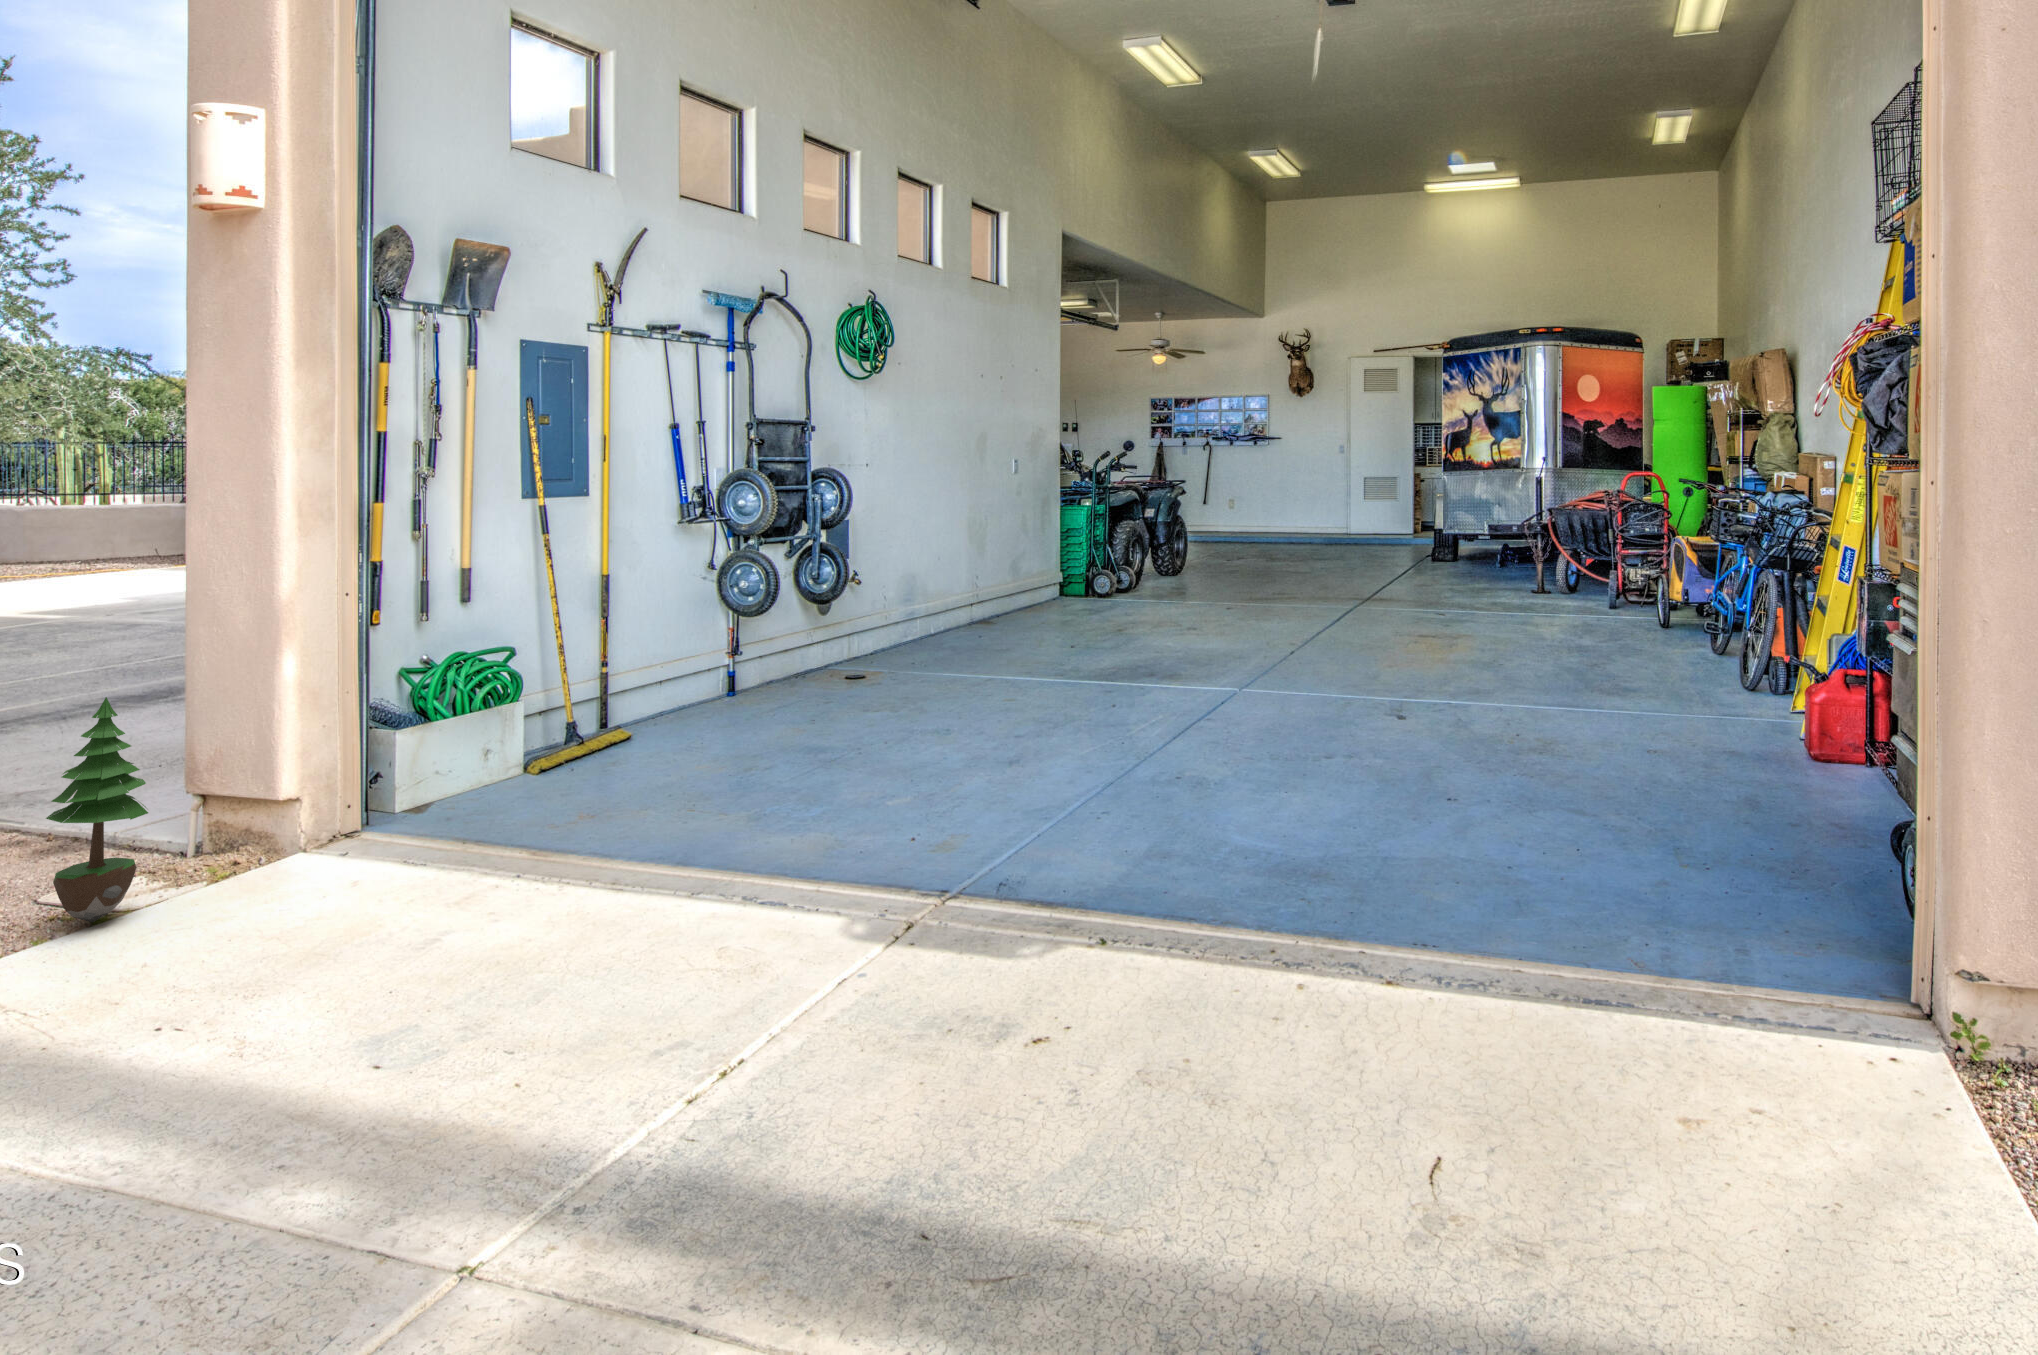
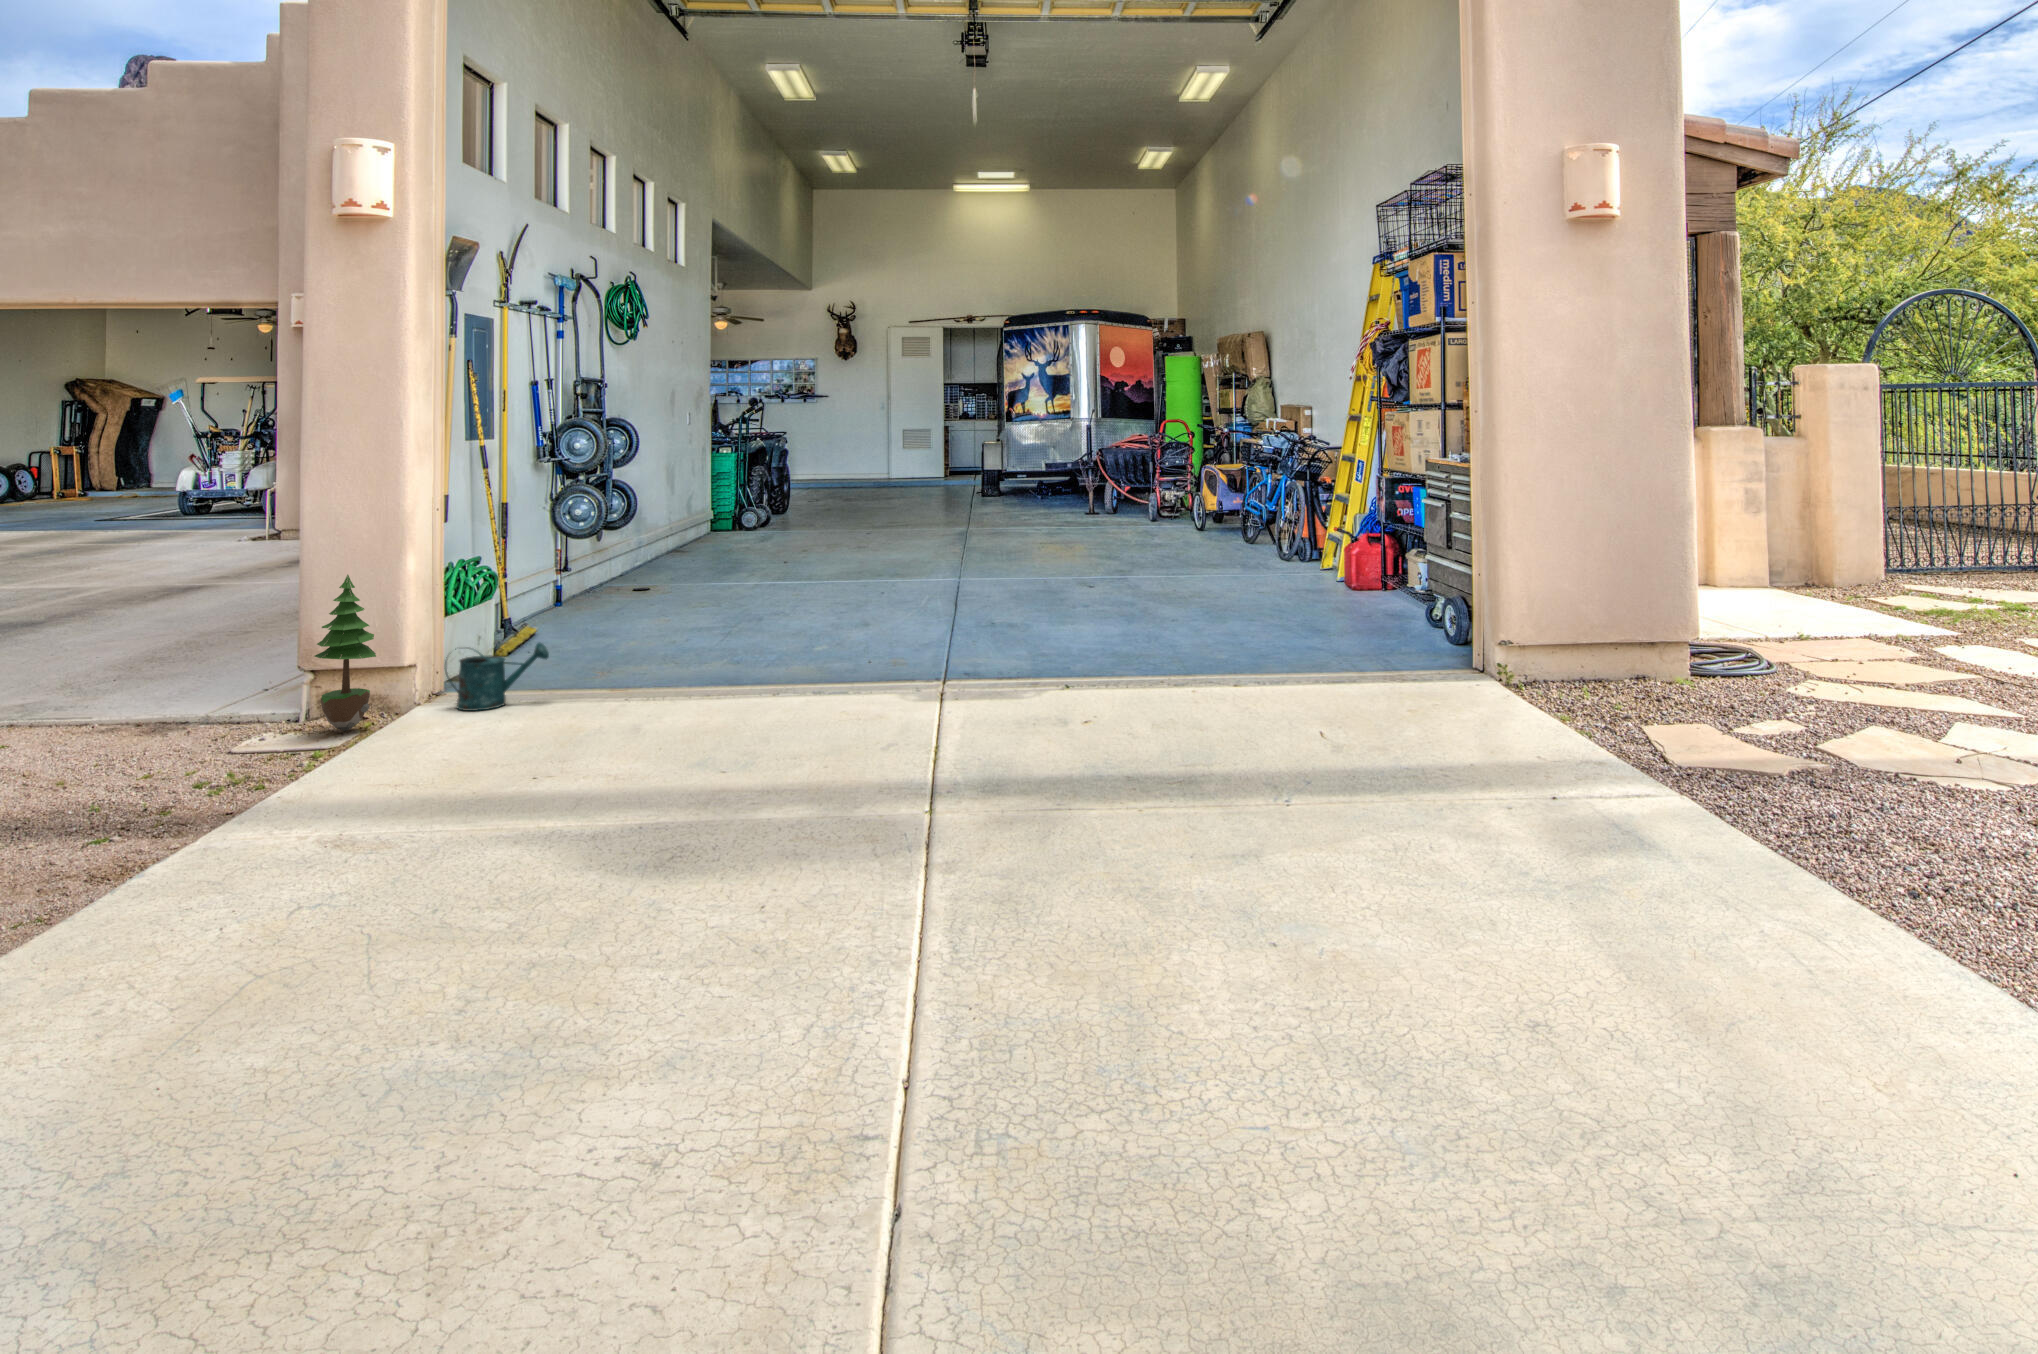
watering can: none [281,800,415,899] -> present [445,642,549,711]

